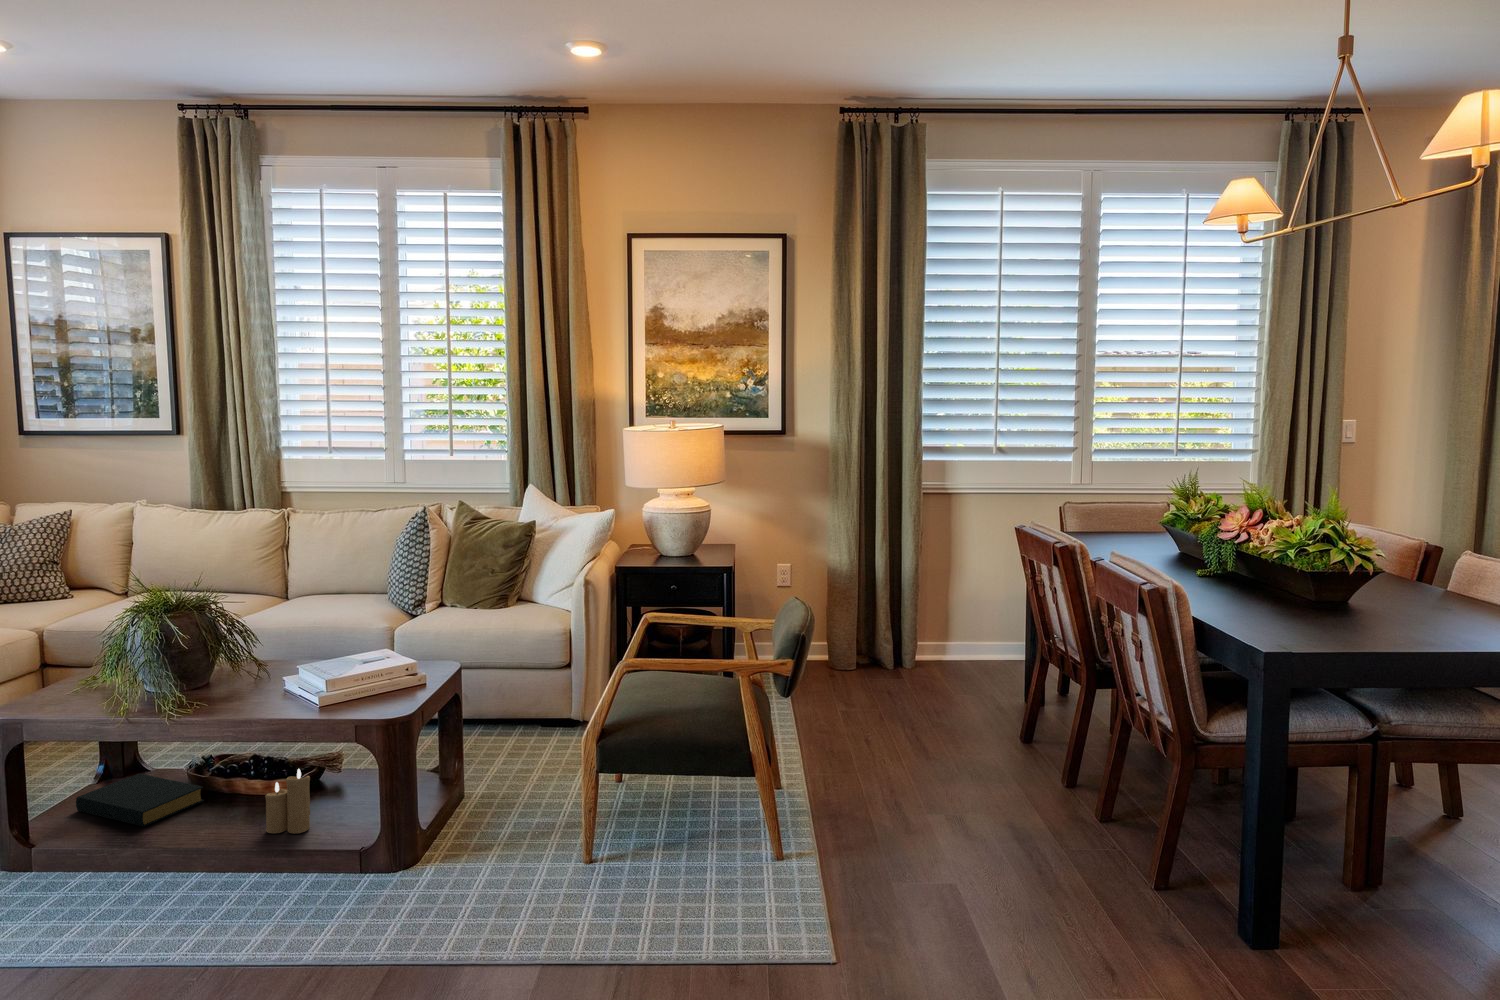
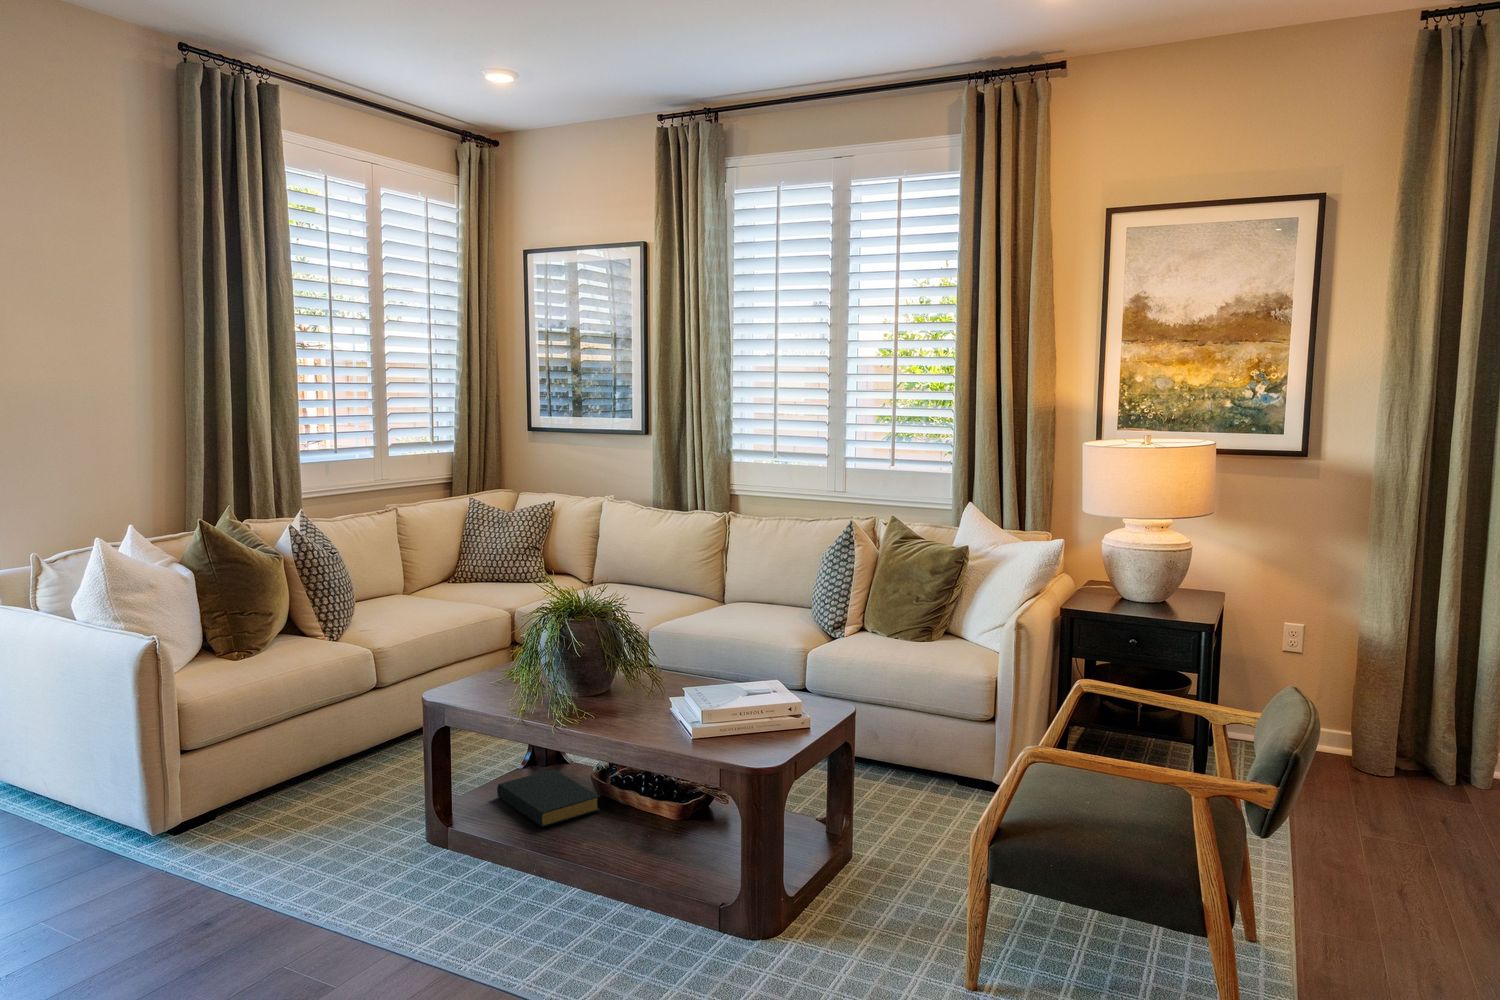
candle: present [265,769,310,834] -> none [642,801,685,869]

